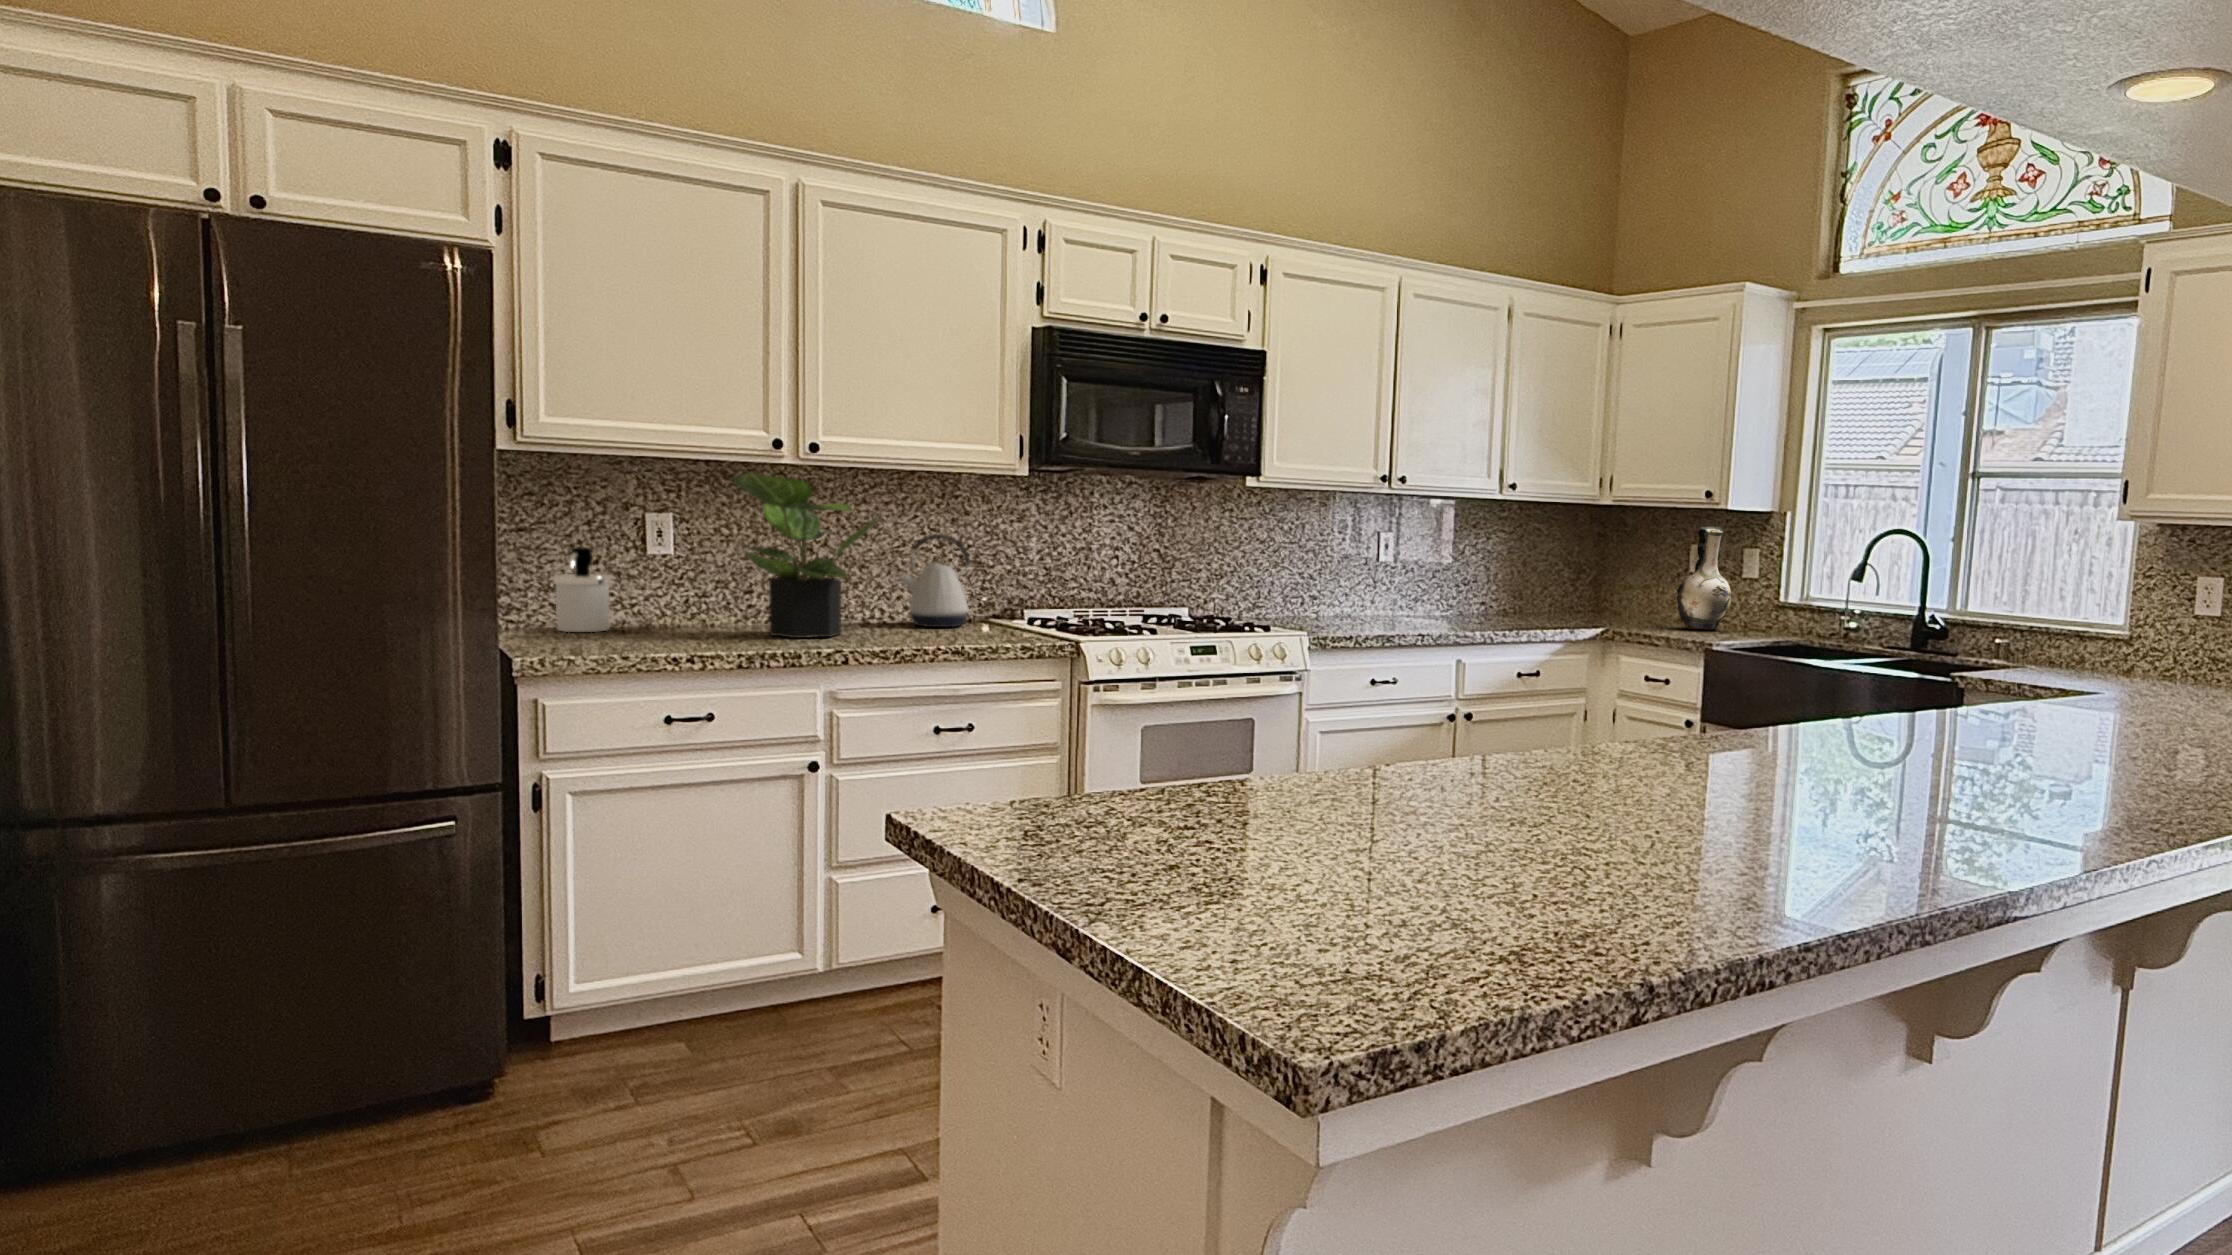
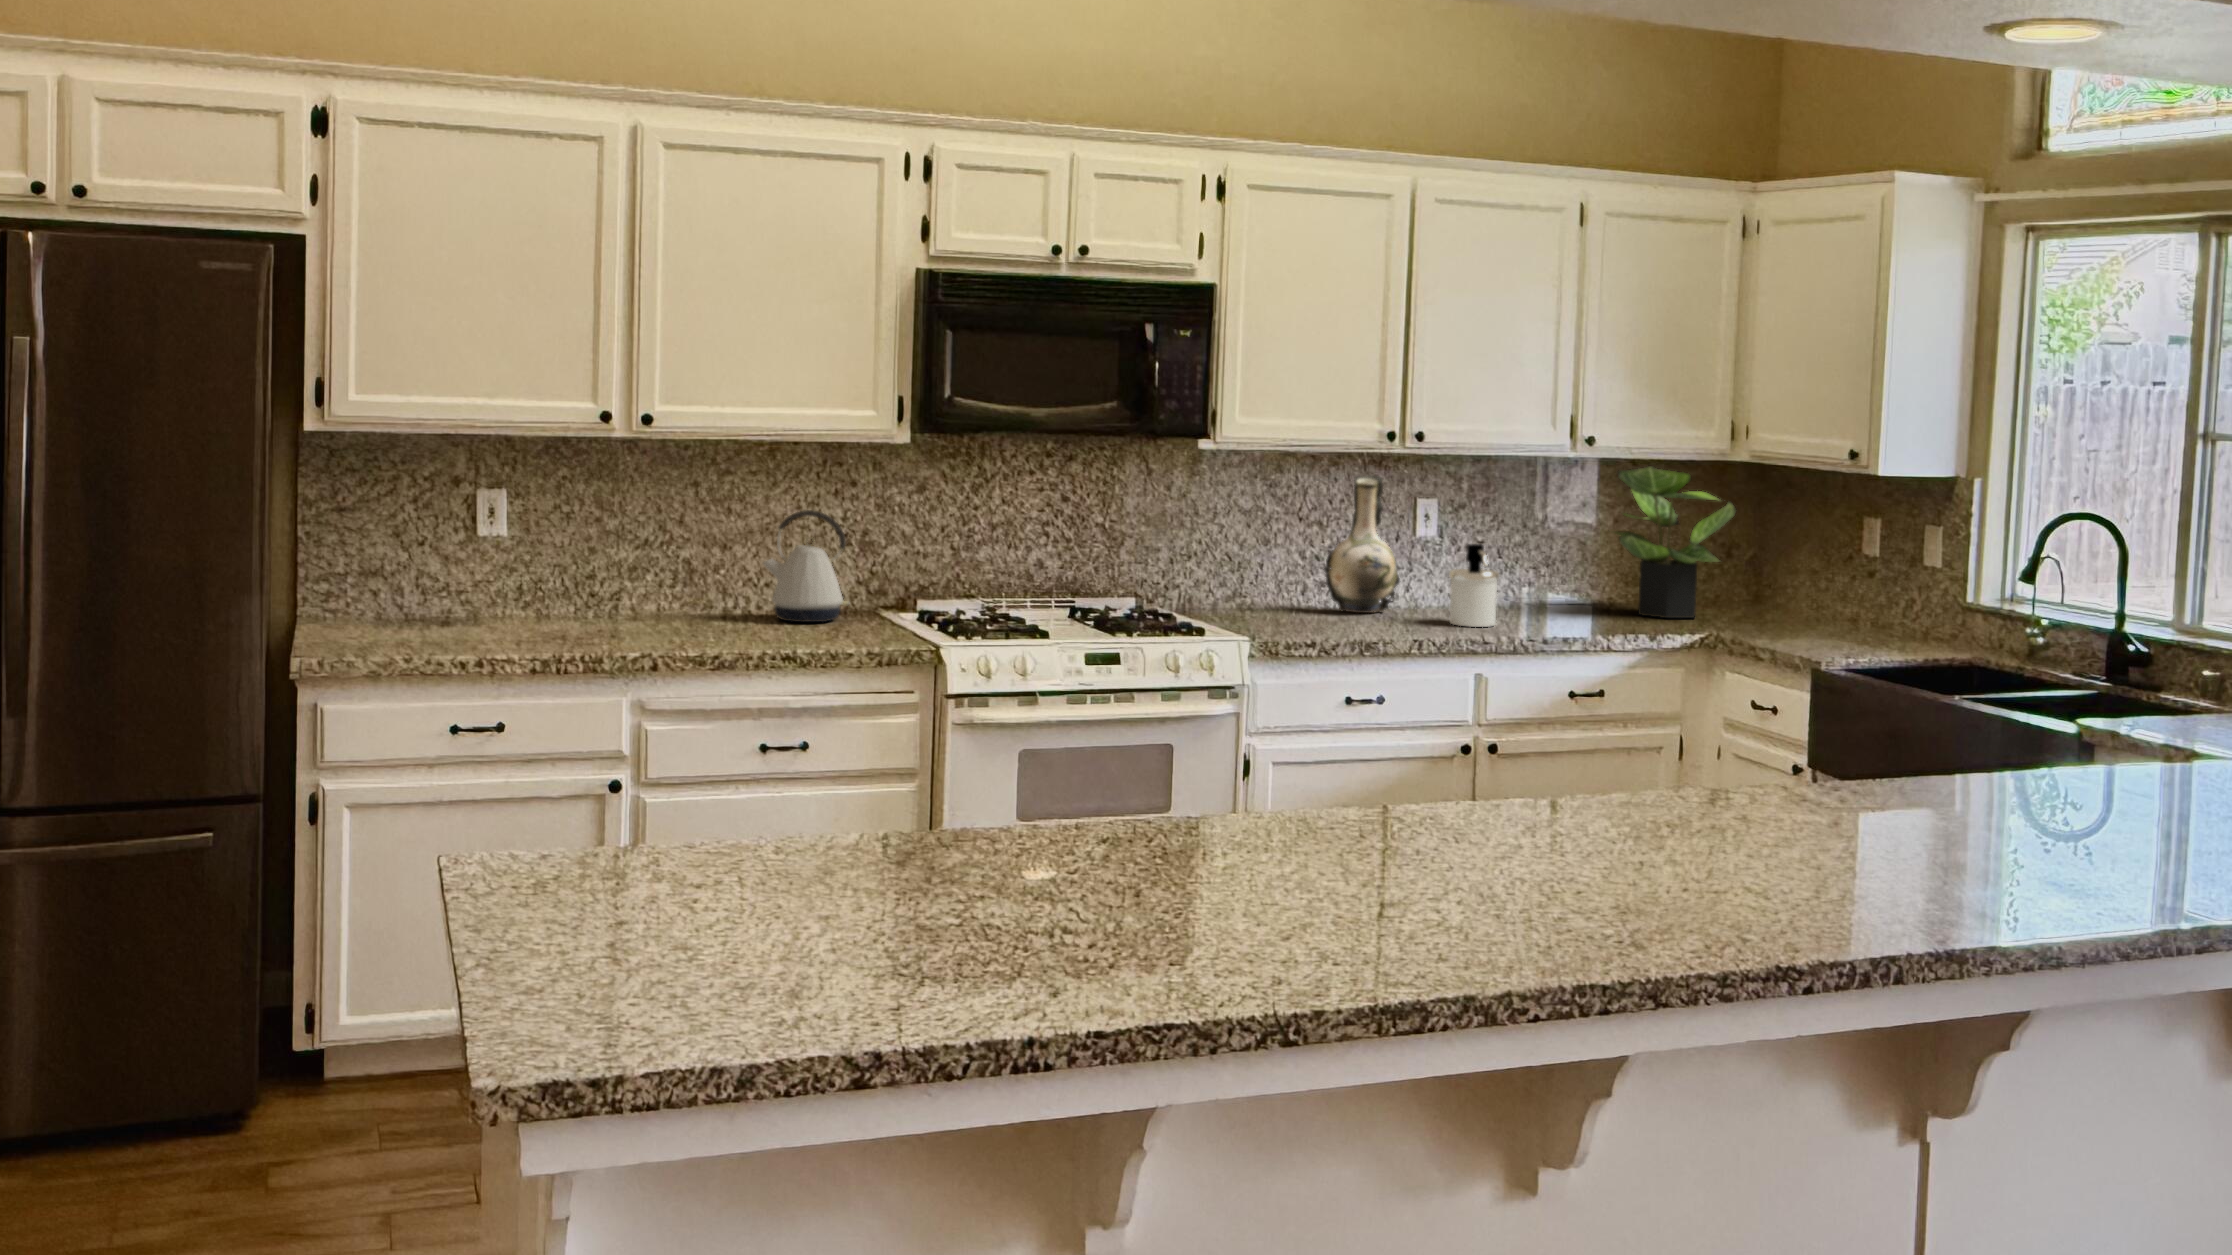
potted plant: present [732,470,878,638] -> present [1615,466,1737,618]
decorative vase: present [1677,526,1731,630] -> present [1324,476,1400,613]
soap dispenser: present [554,547,611,632] -> present [1449,544,1499,627]

